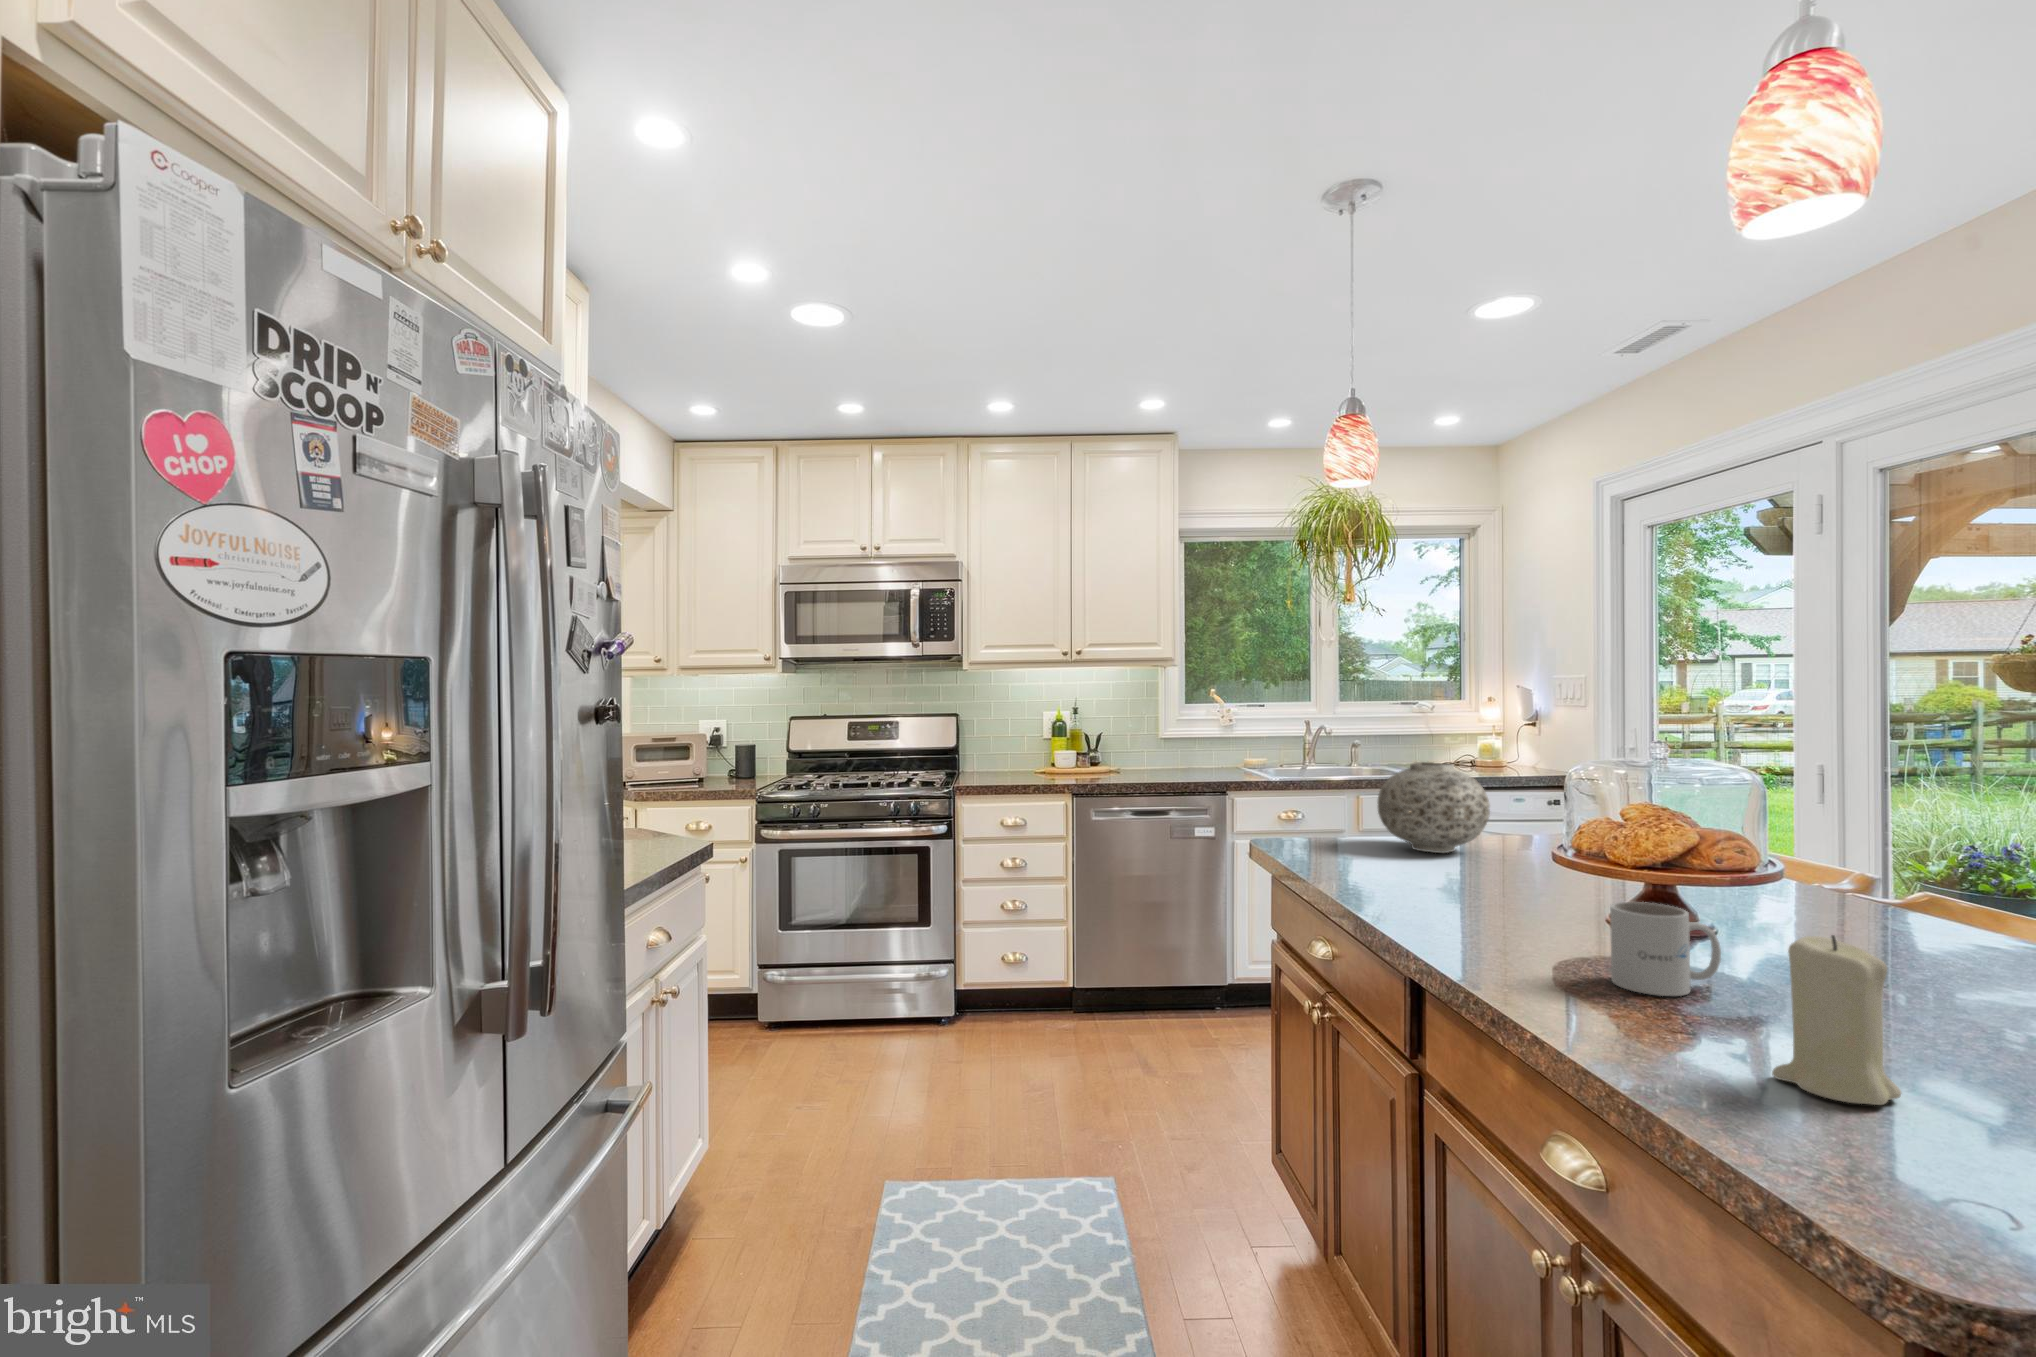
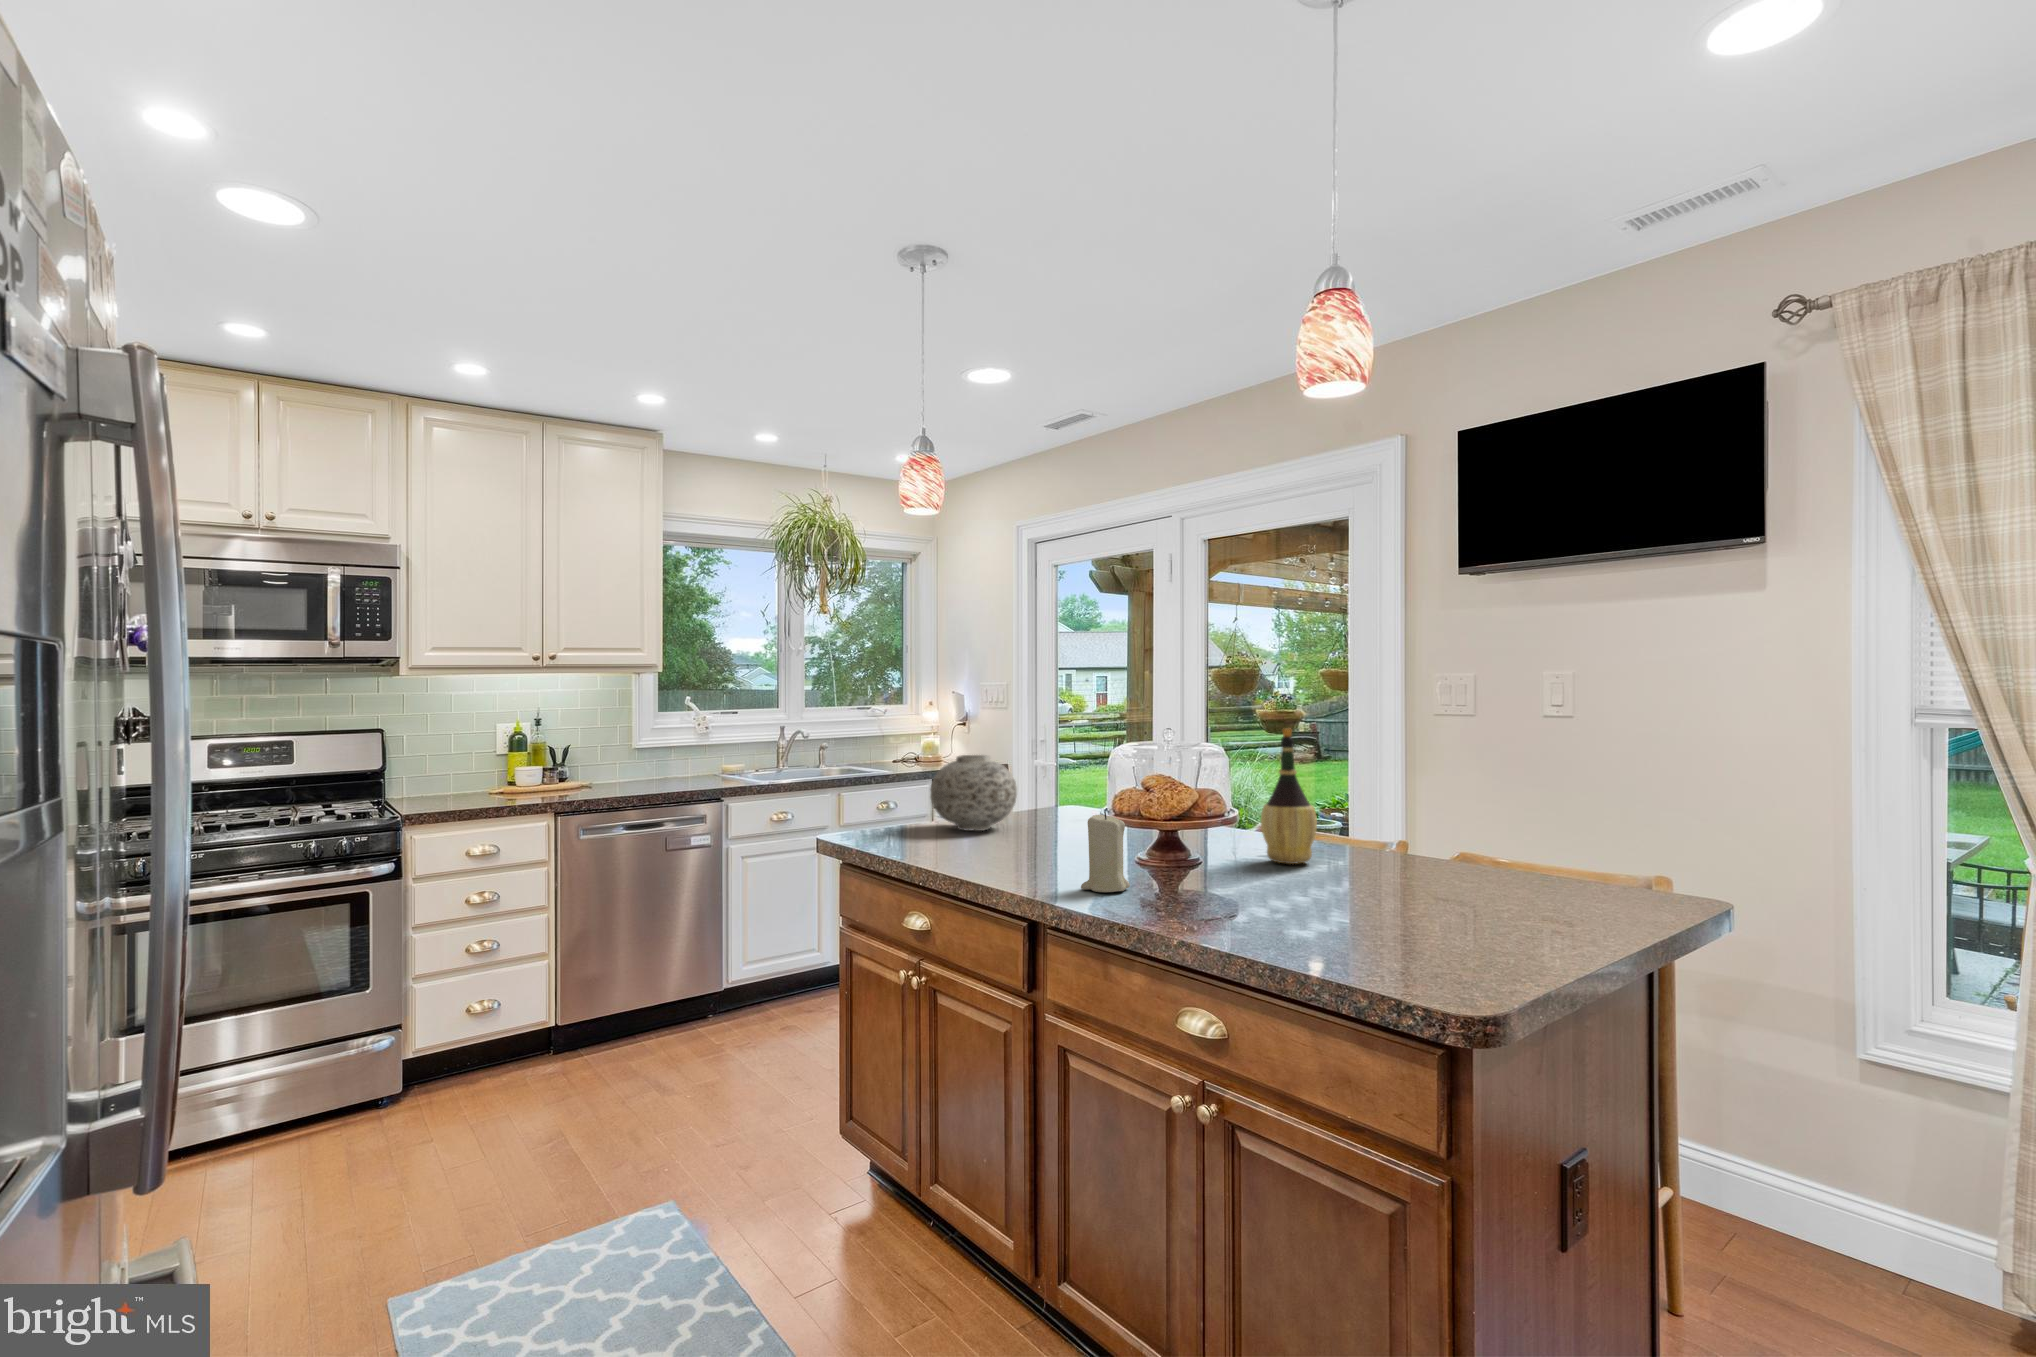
wine bottle: none [1824,747,1937,959] -> present [1261,728,1317,864]
mug: present [1610,902,1721,996] -> none [1181,841,1242,904]
candle: present [1772,935,1901,1105] -> present [1081,812,1130,892]

